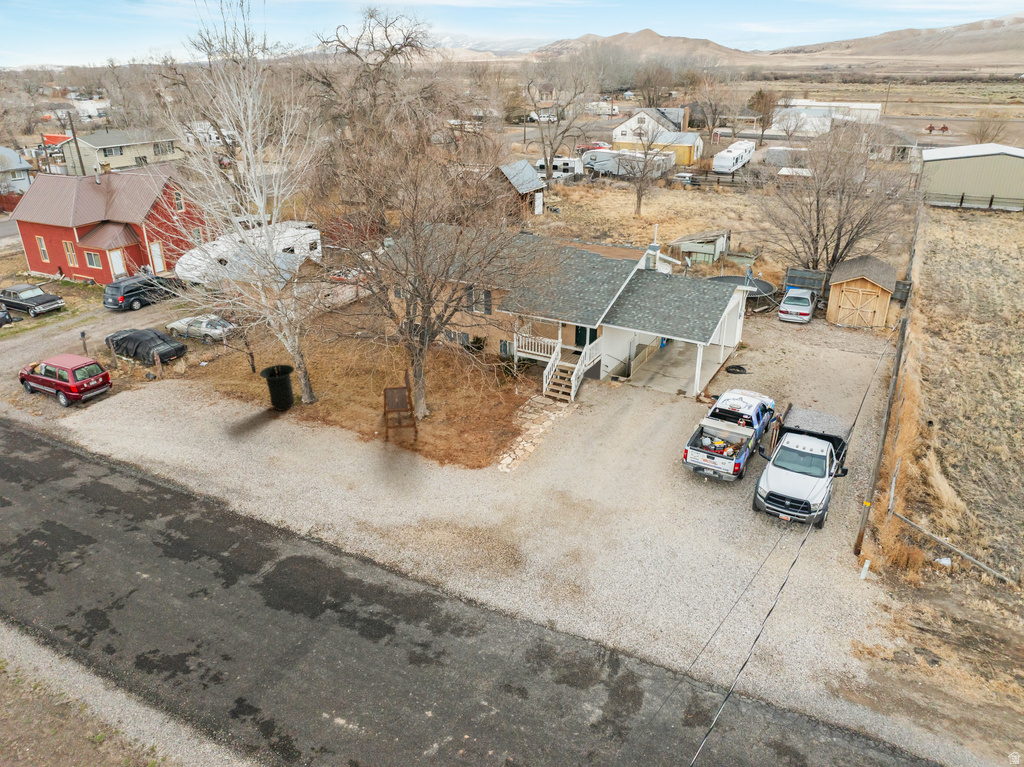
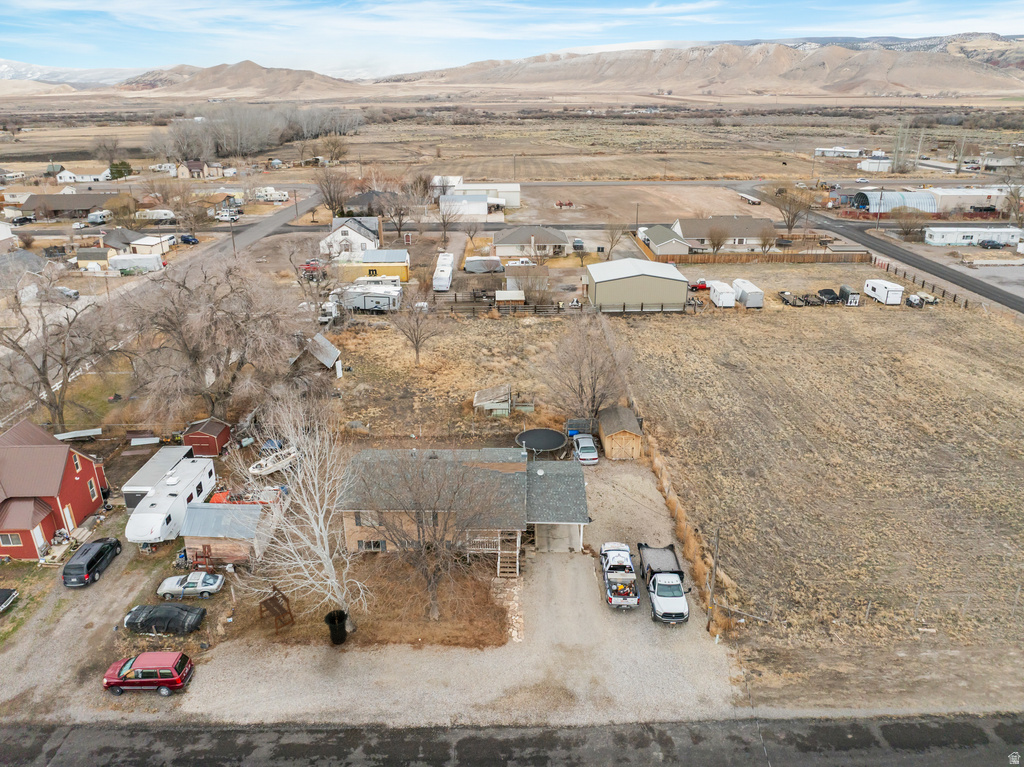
bench: present [384,368,417,437] -> present [259,585,295,634]

